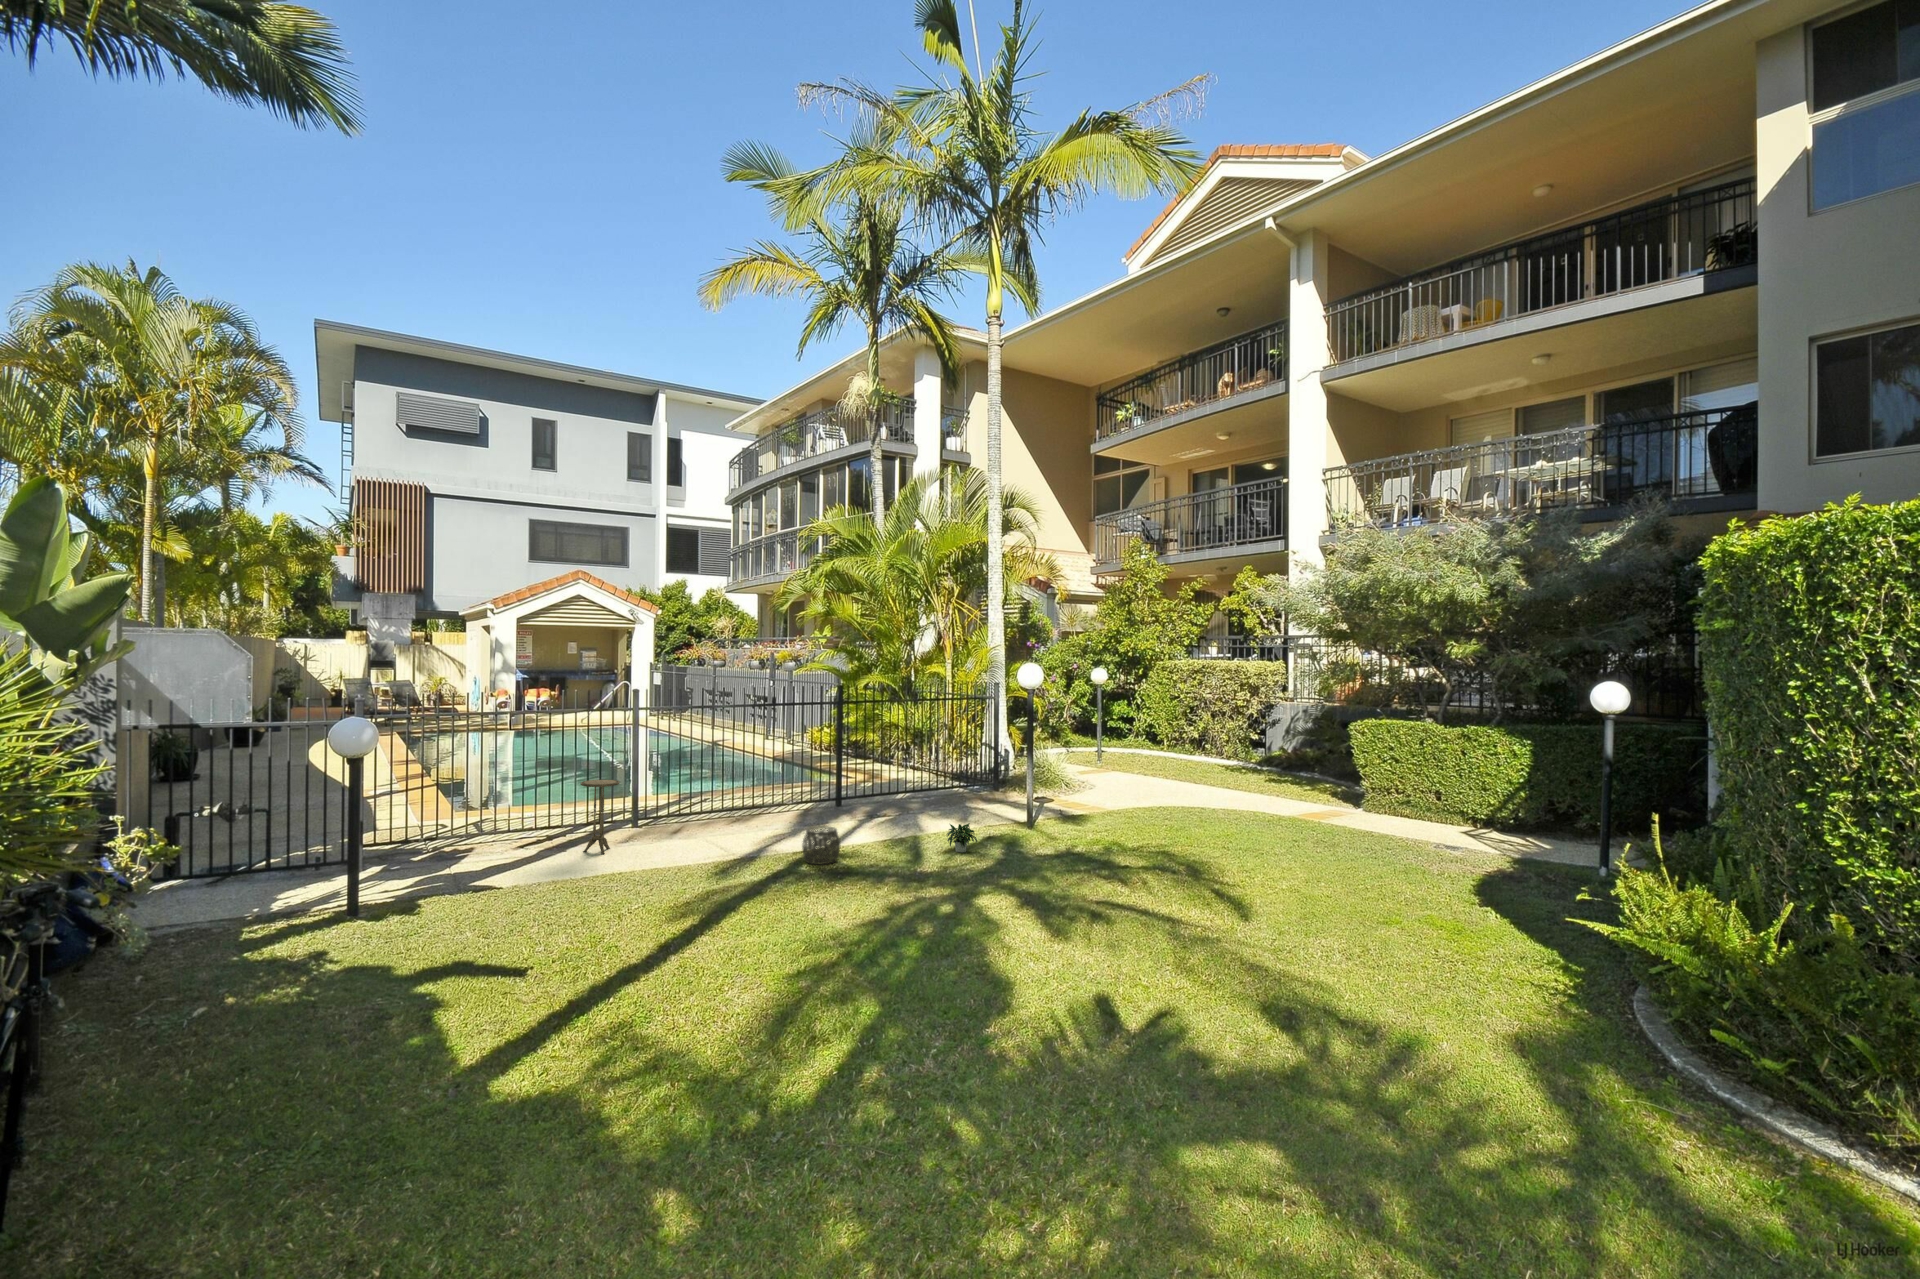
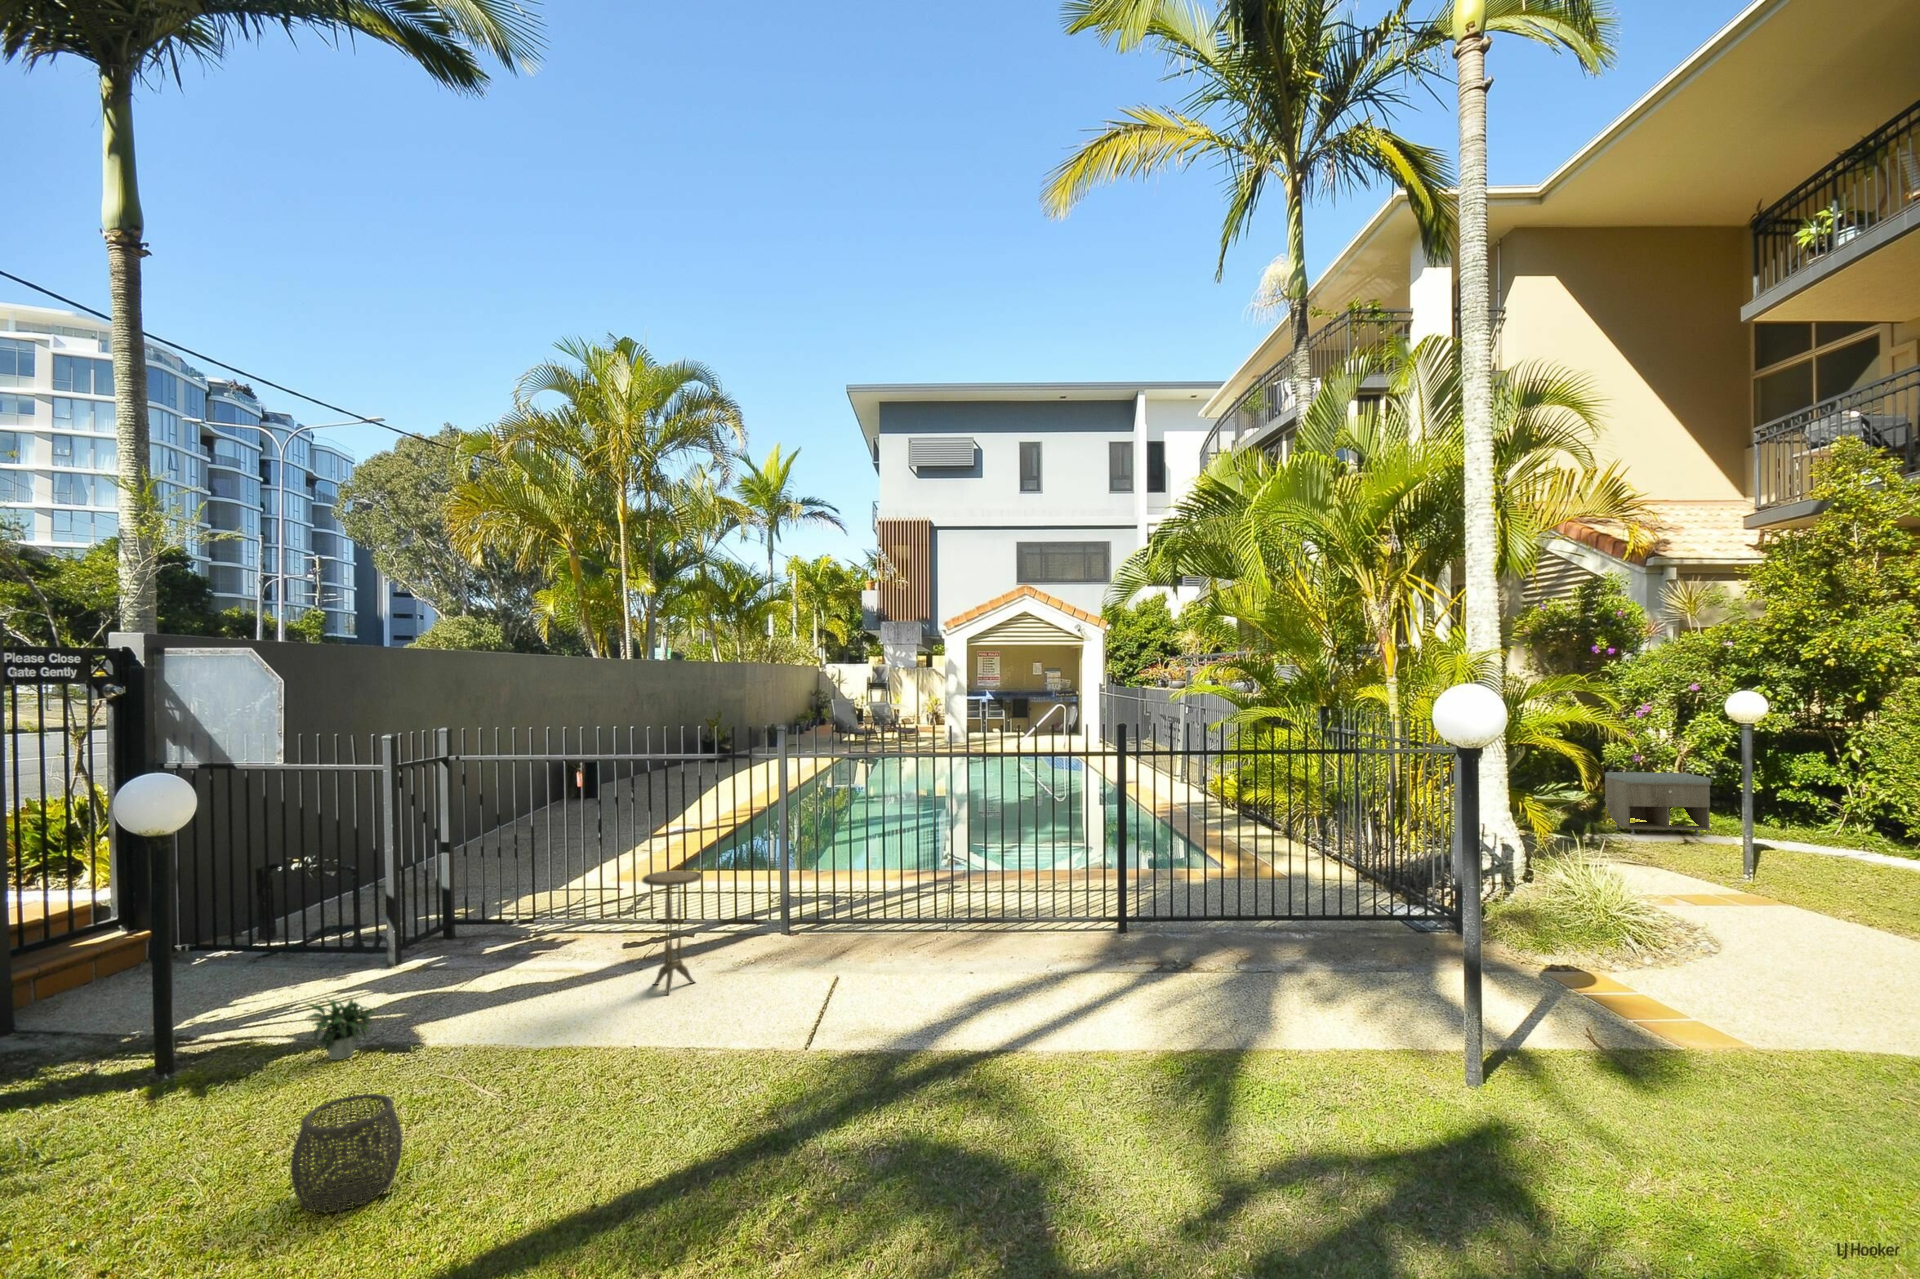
storage bench: none [1027,715,1077,751] -> present [1605,772,1711,835]
potted plant: present [947,823,977,852] -> present [307,999,376,1060]
woven basket: present [802,826,840,864] -> present [290,1094,403,1213]

